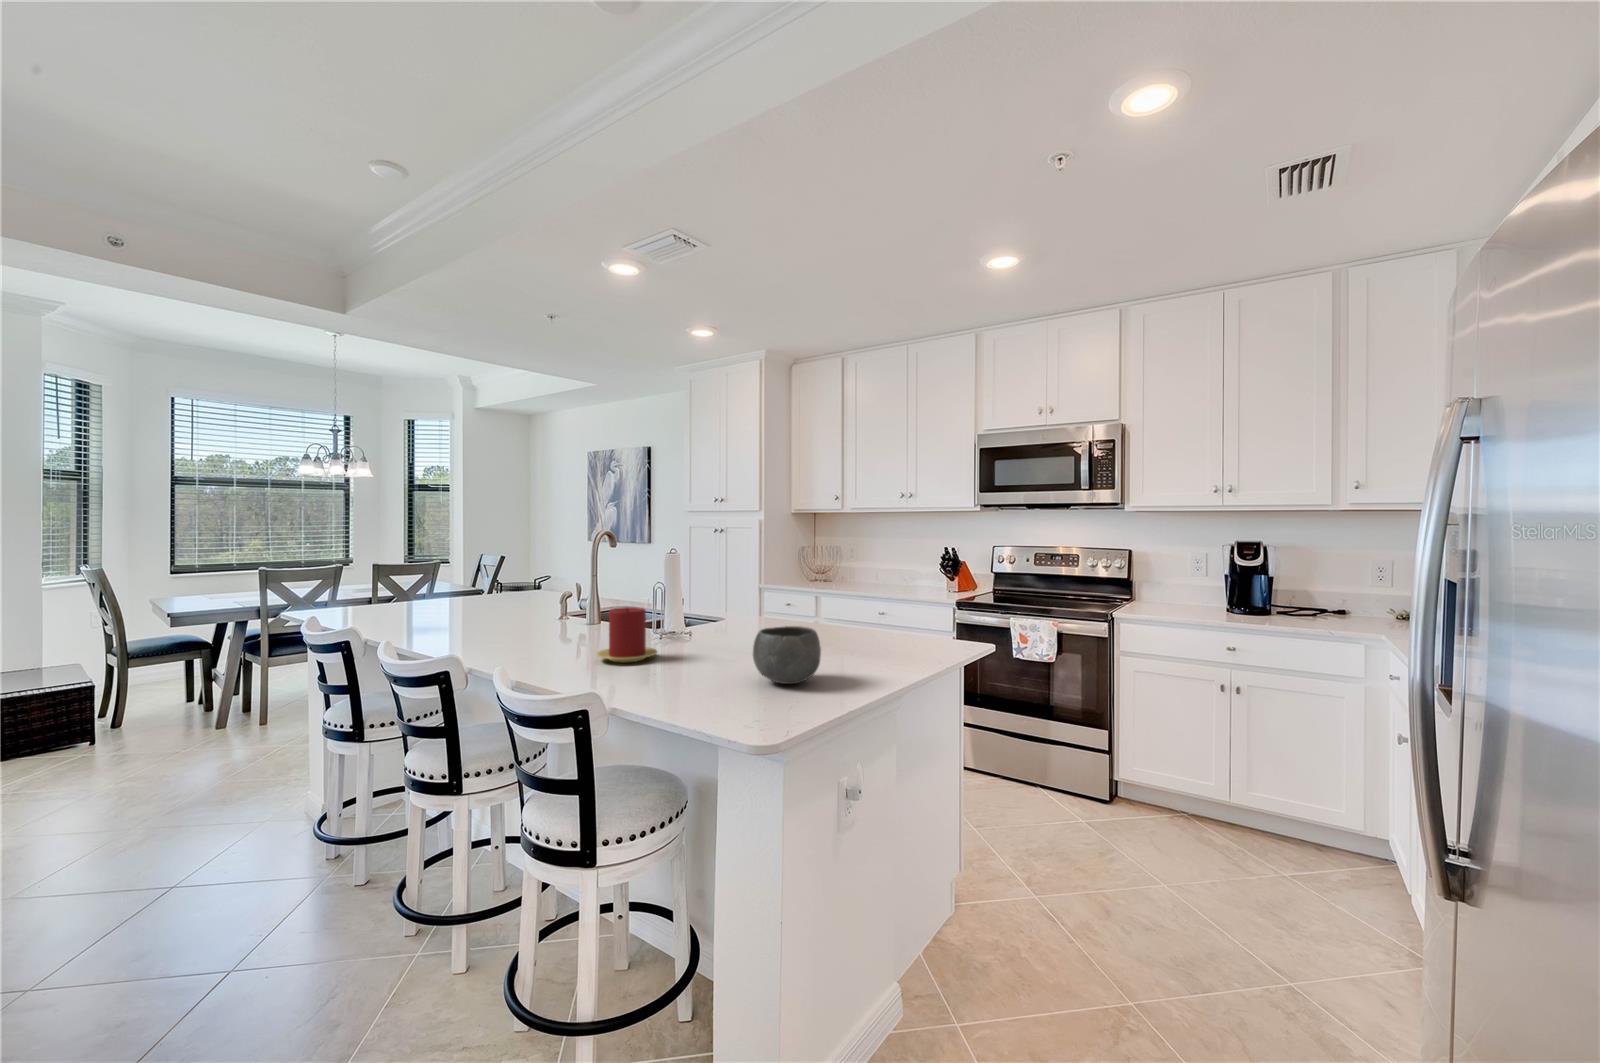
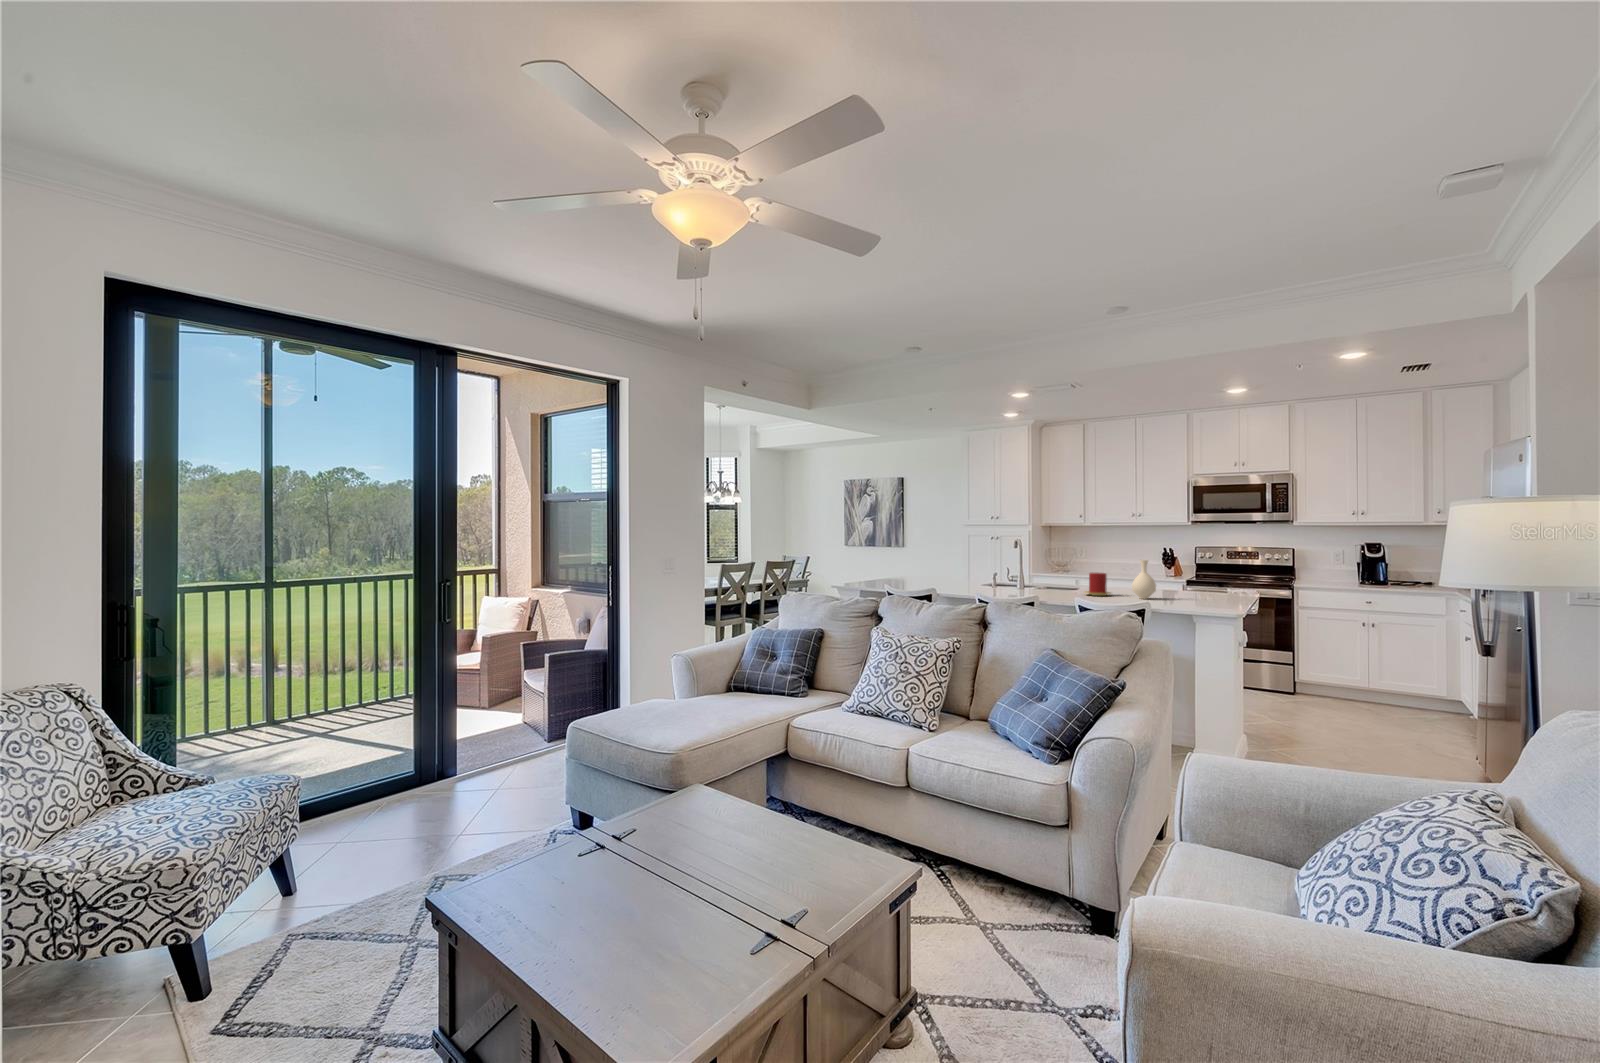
vase: none [657,583,710,678] -> present [1132,560,1156,599]
ceramic bowl: present [753,626,821,684] -> none [1178,578,1211,600]

